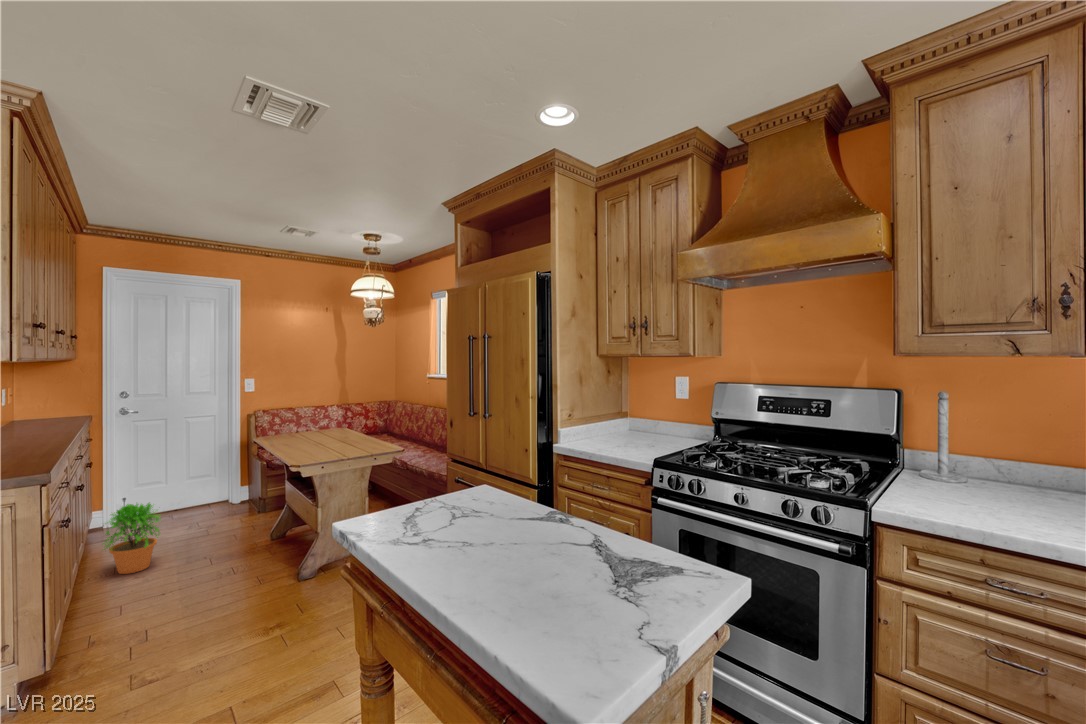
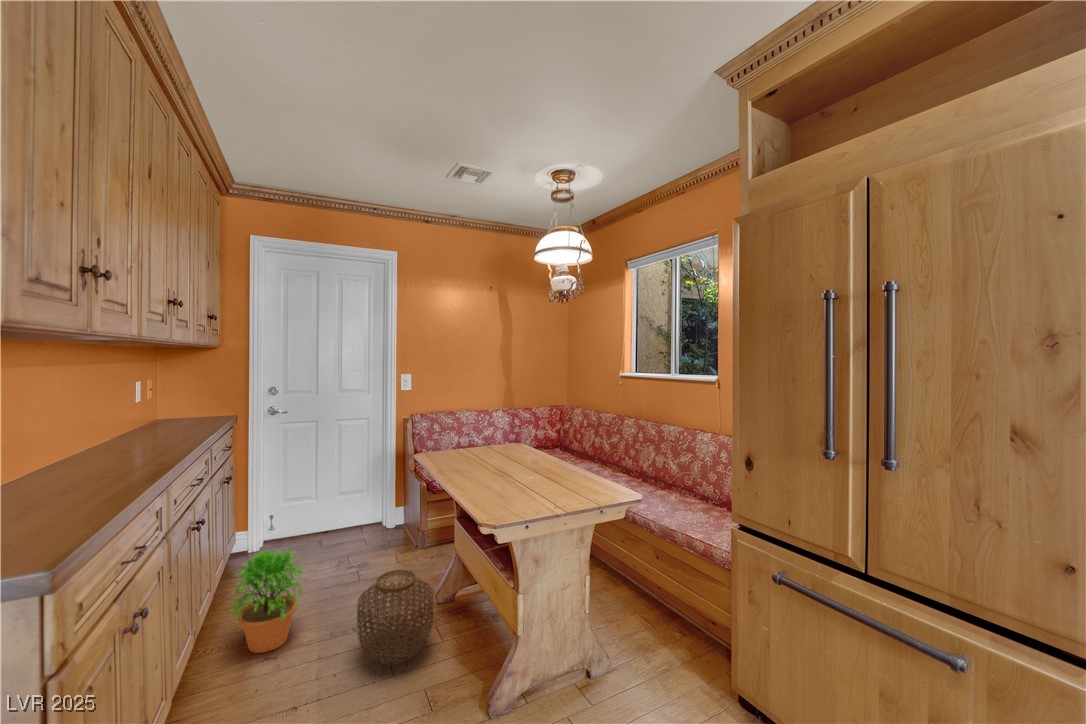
woven basket: none [206,509,264,569] -> present [357,570,433,665]

